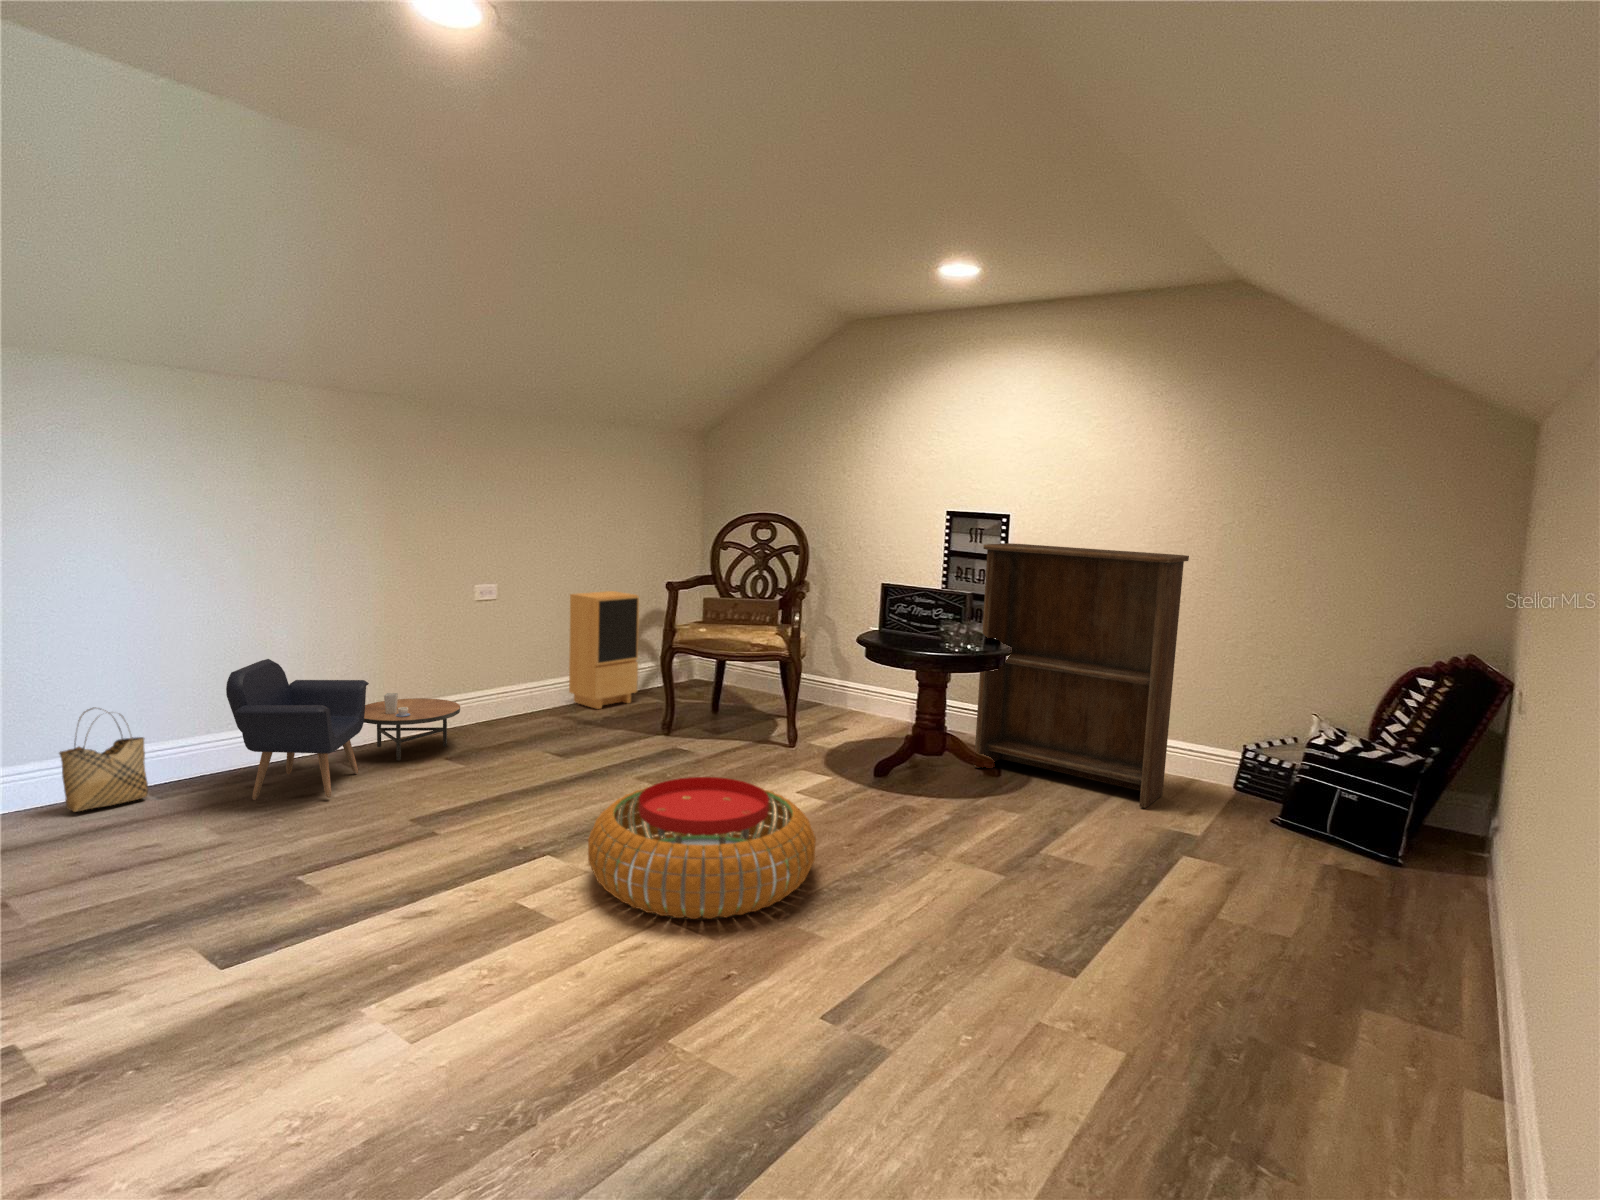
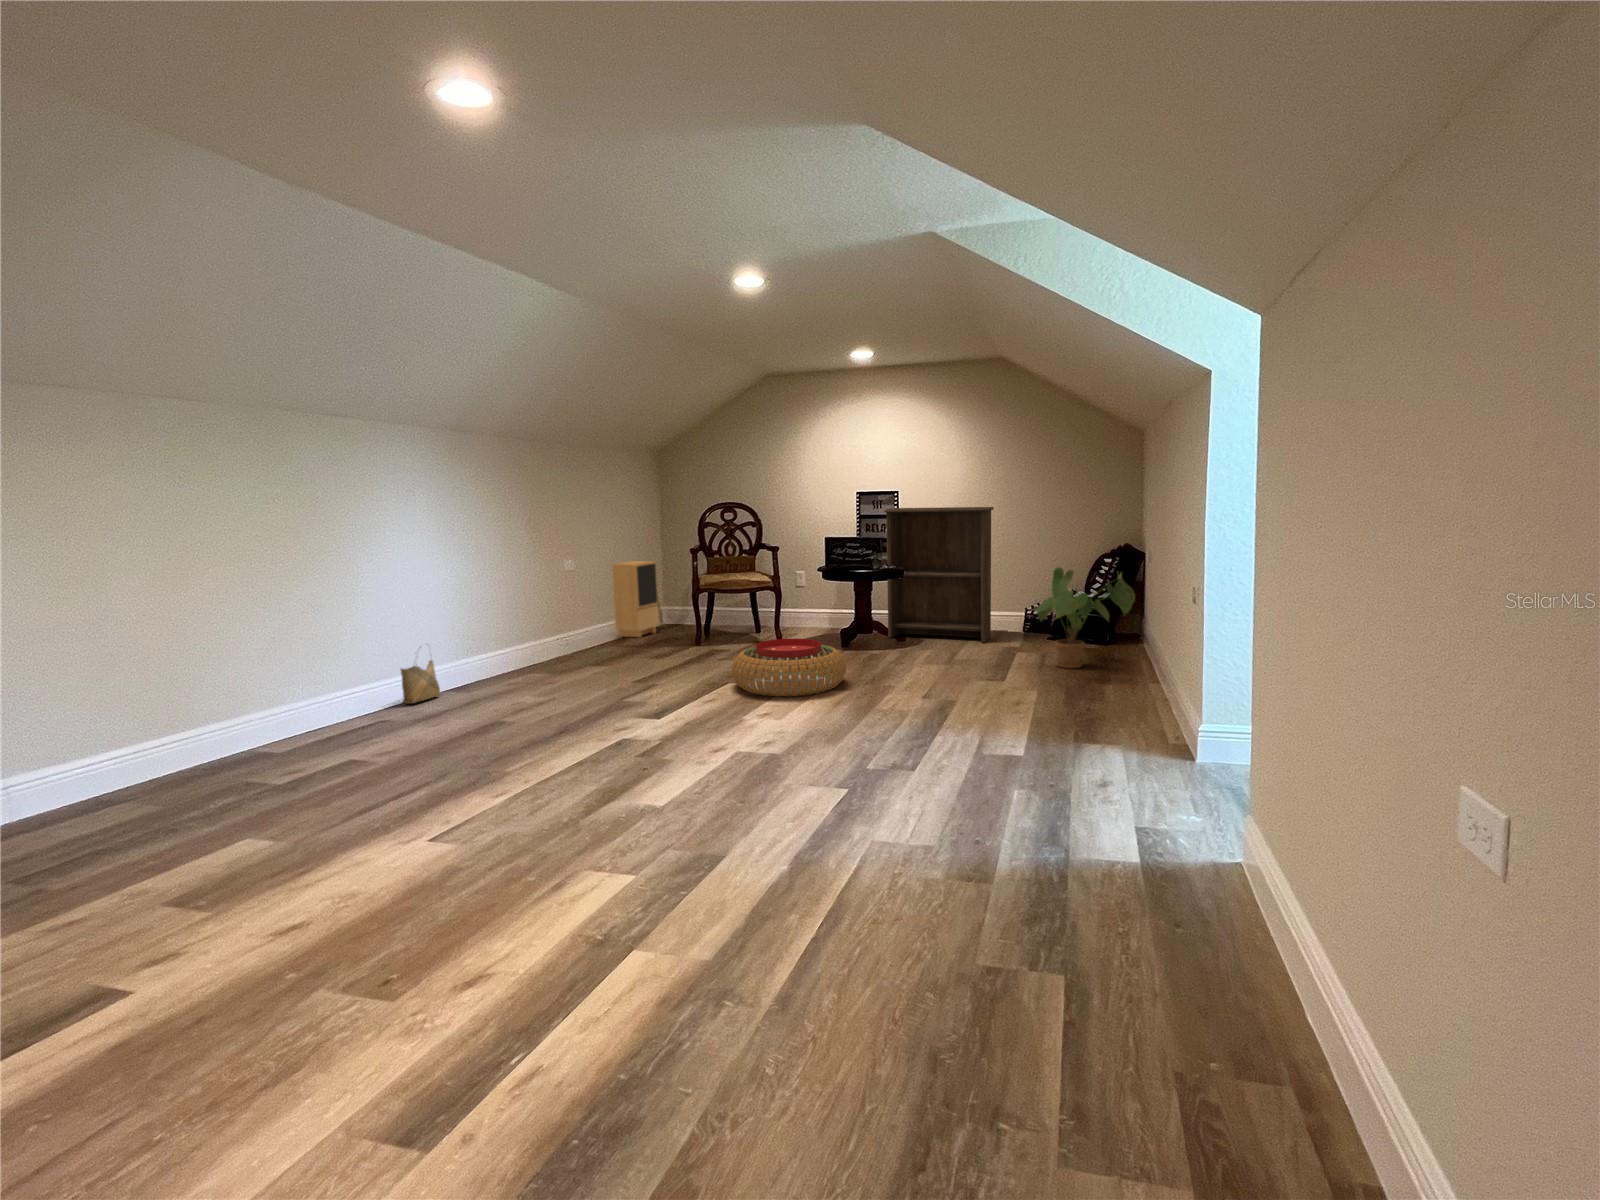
armchair: present [226,659,460,800] -> none [483,610,583,689]
house plant: none [1243,703,1500,930] -> present [1037,567,1135,668]

